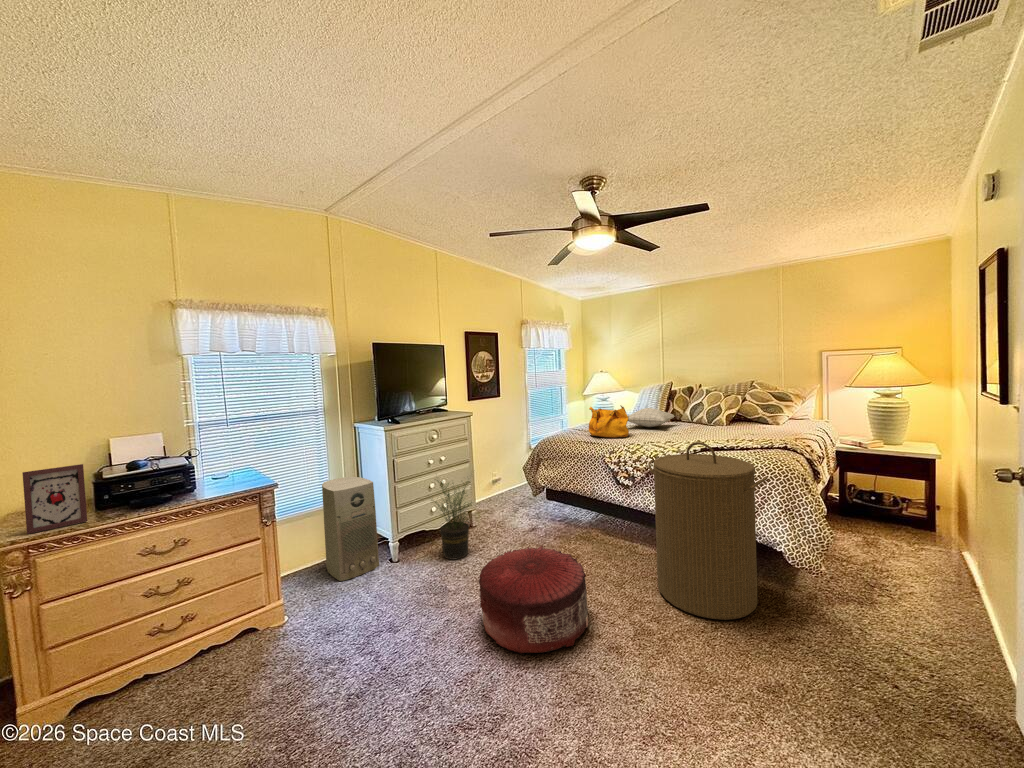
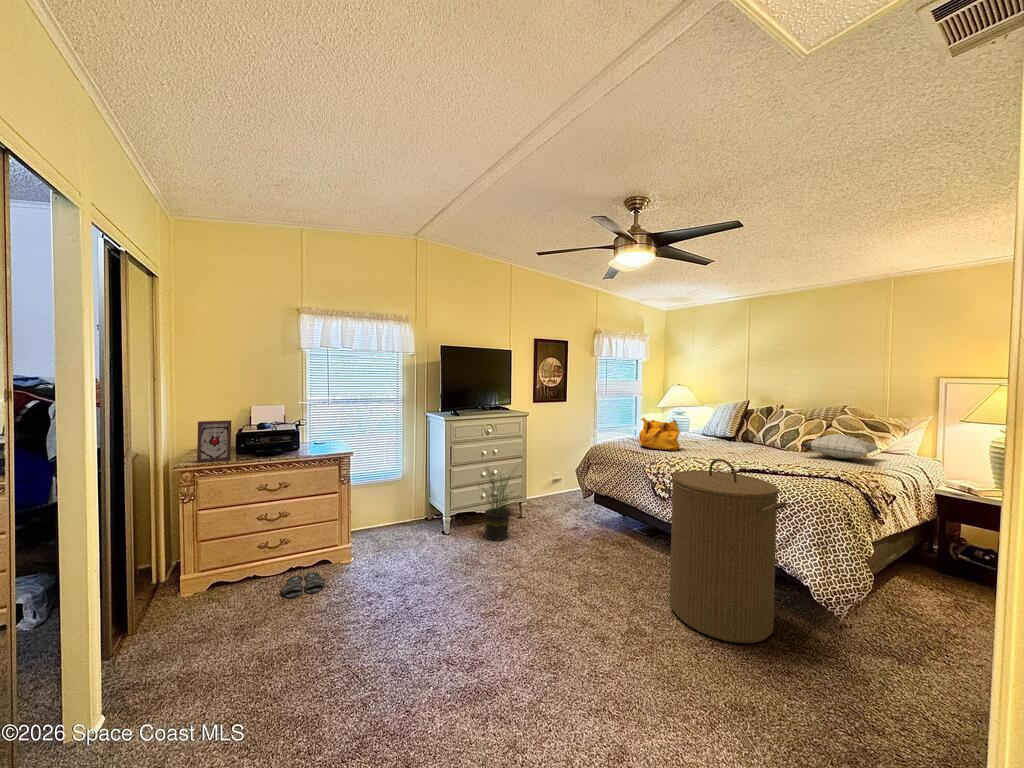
pillow: present [628,408,674,427] -> present [801,434,878,459]
air purifier: present [322,477,379,581] -> none [393,457,433,540]
pouf: present [479,546,588,653] -> none [491,537,591,627]
slippers: none [193,649,258,697] -> present [281,572,325,598]

